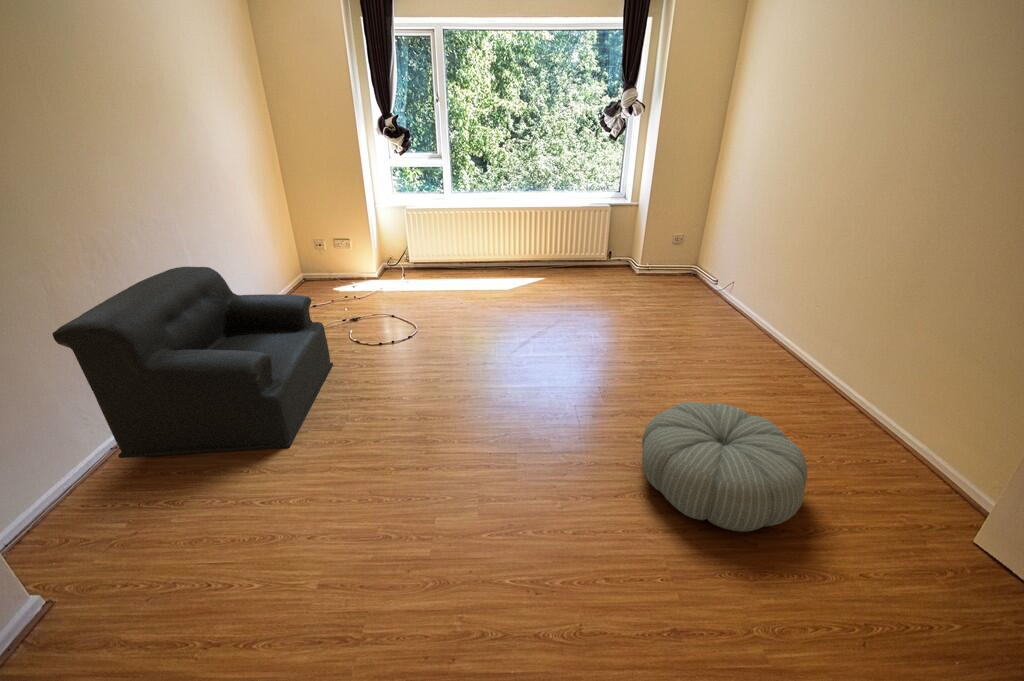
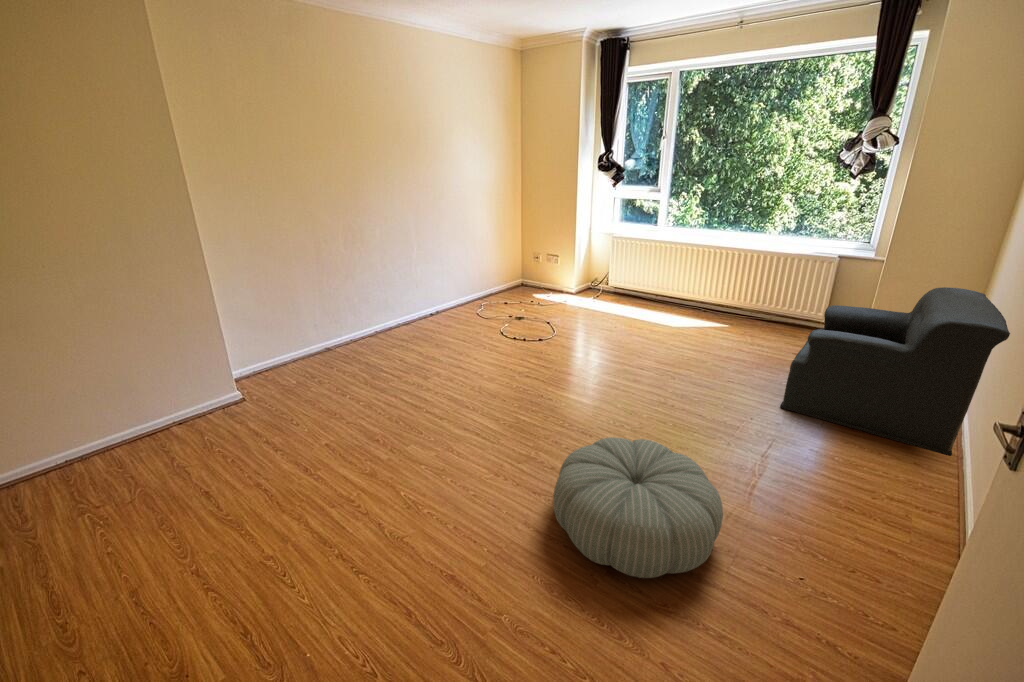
armchair: present [52,267,333,458] -> present [780,287,1010,456]

